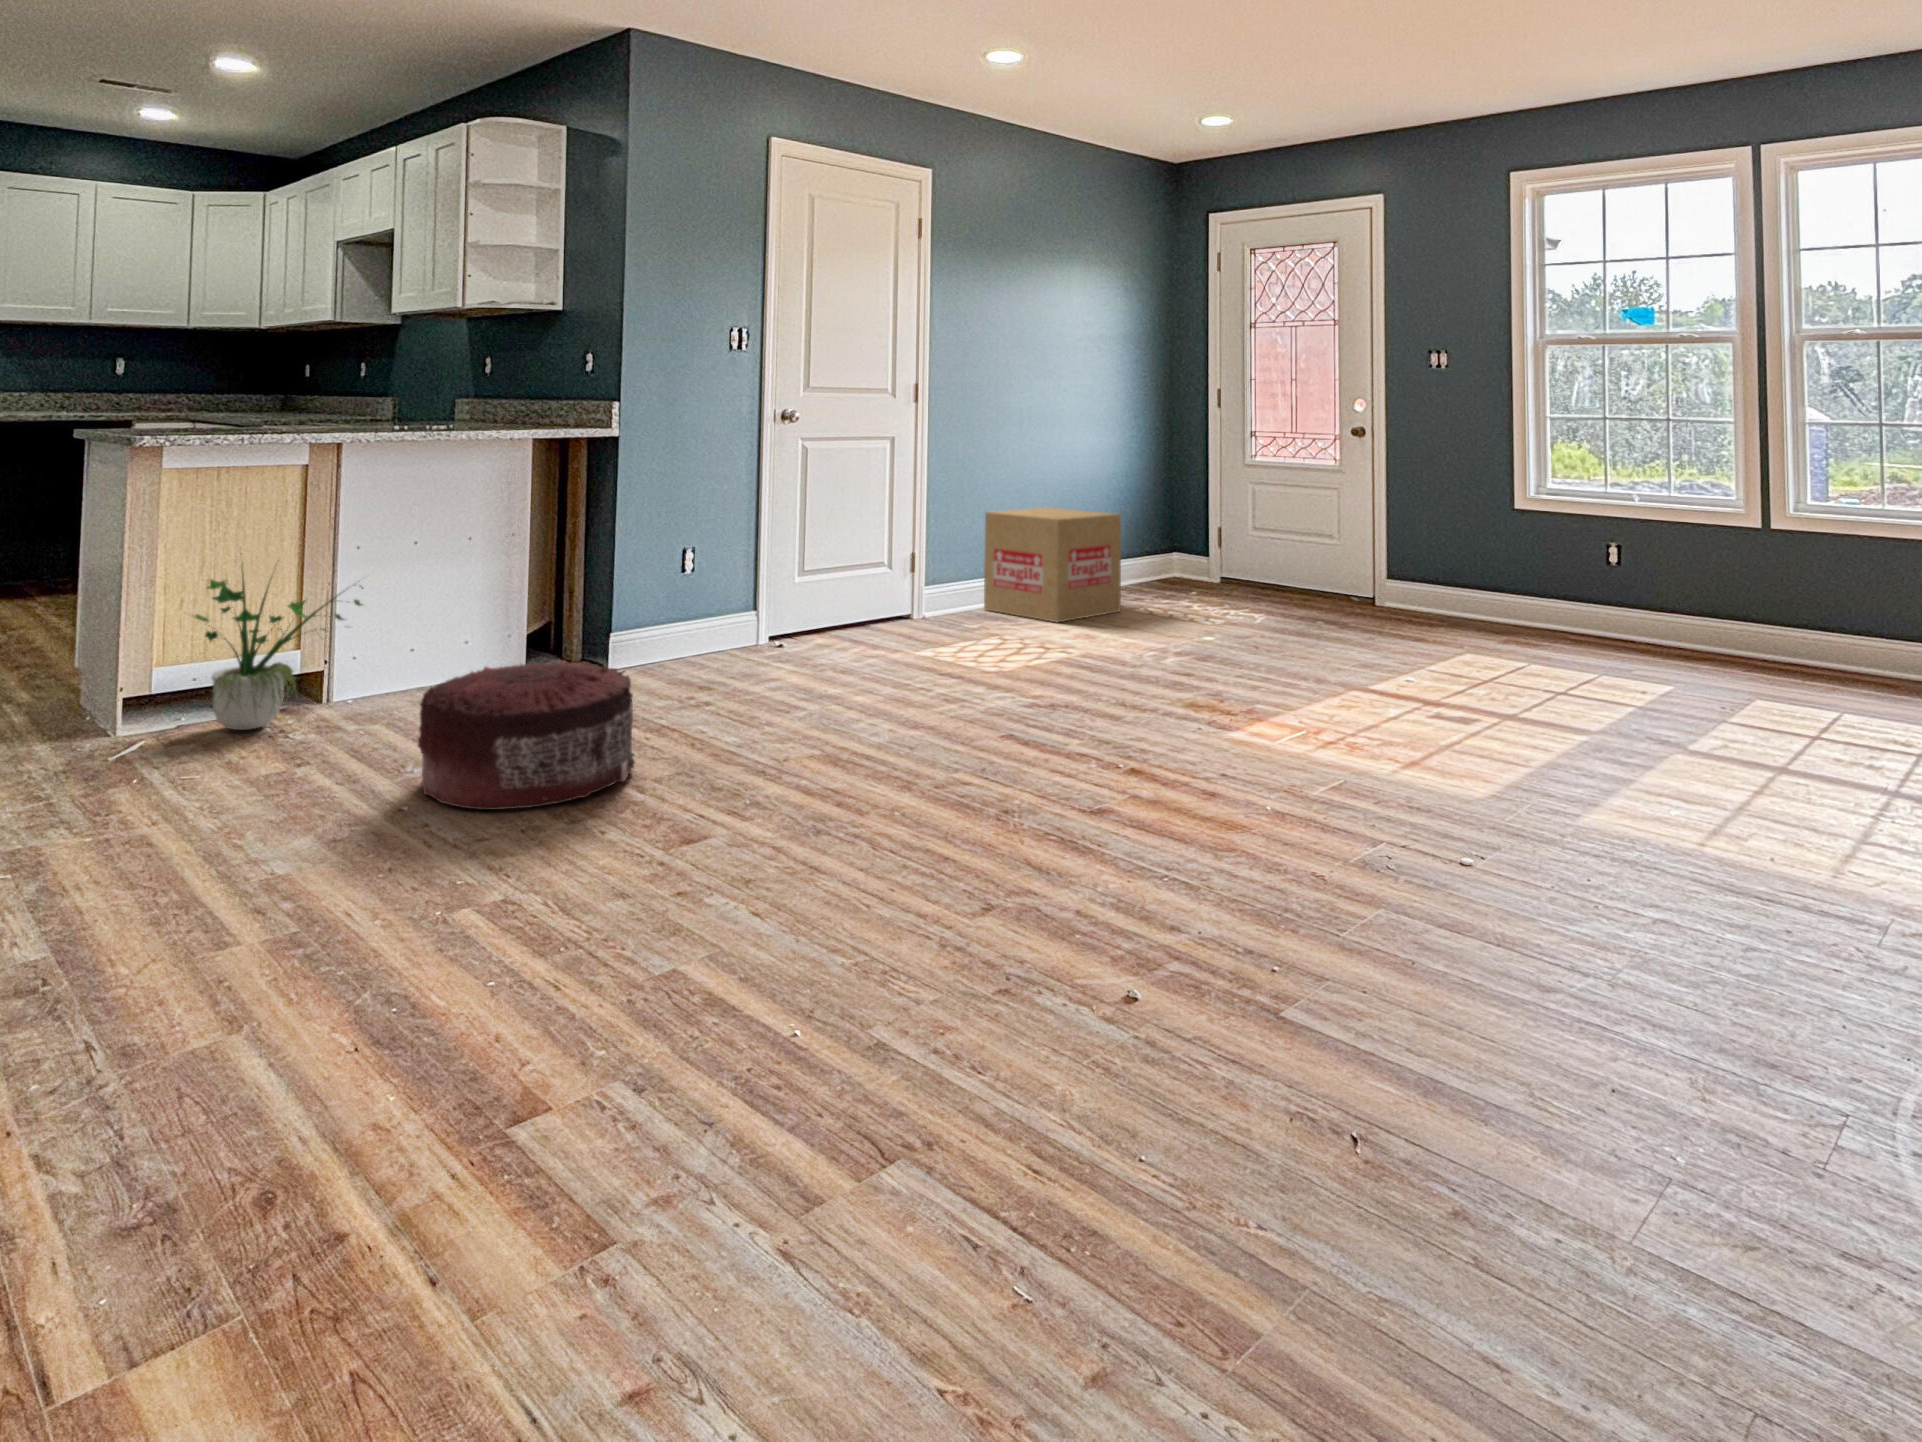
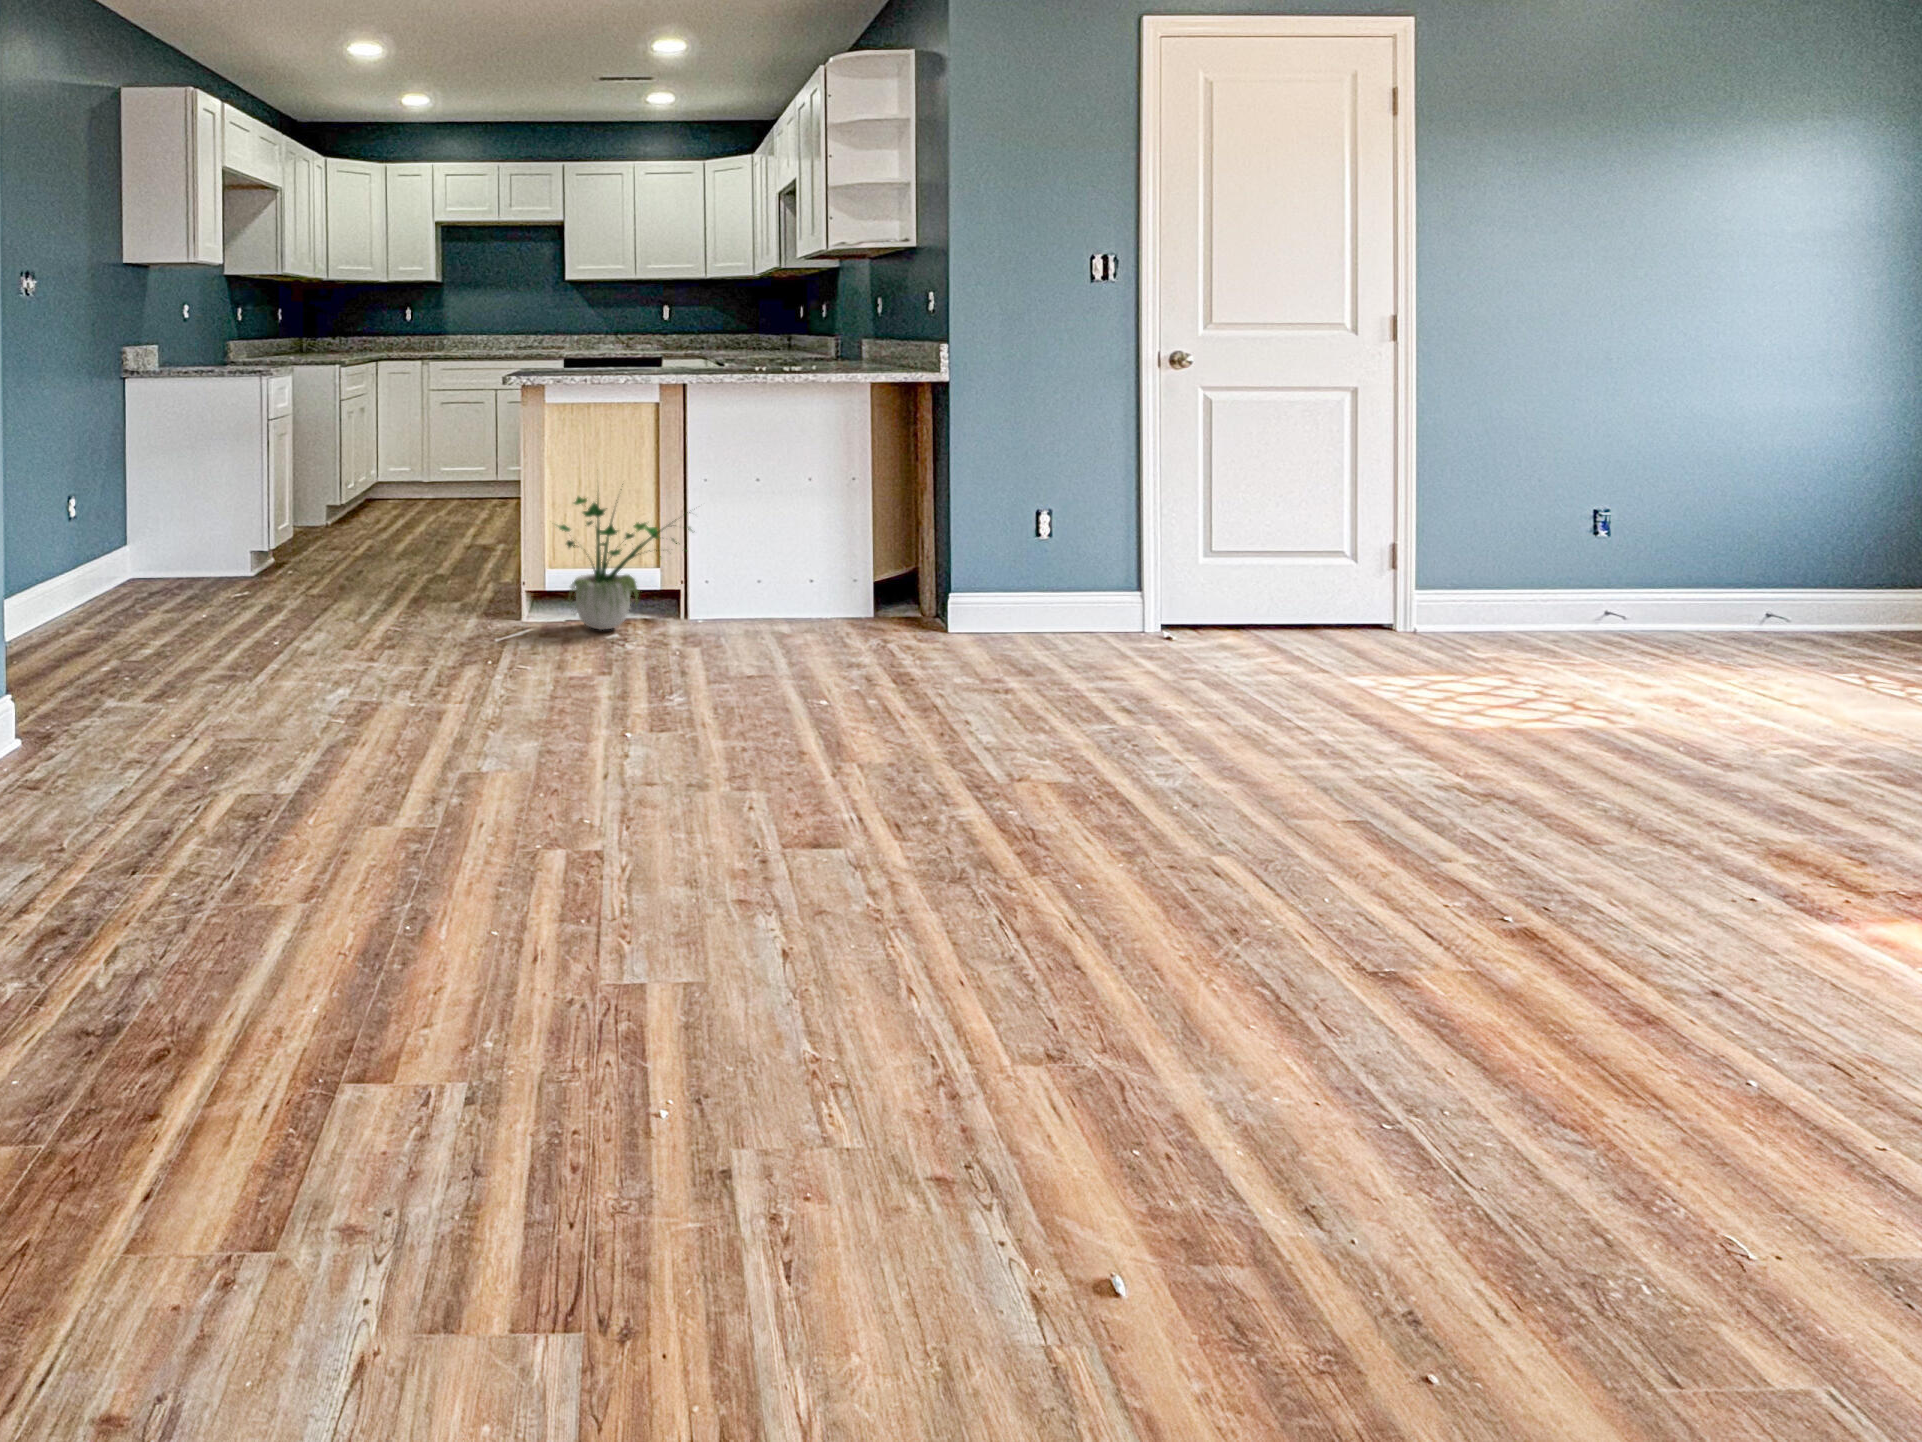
cardboard box: present [984,508,1121,623] -> none [1522,497,1785,670]
pouf: present [418,661,635,810] -> none [635,605,855,761]

